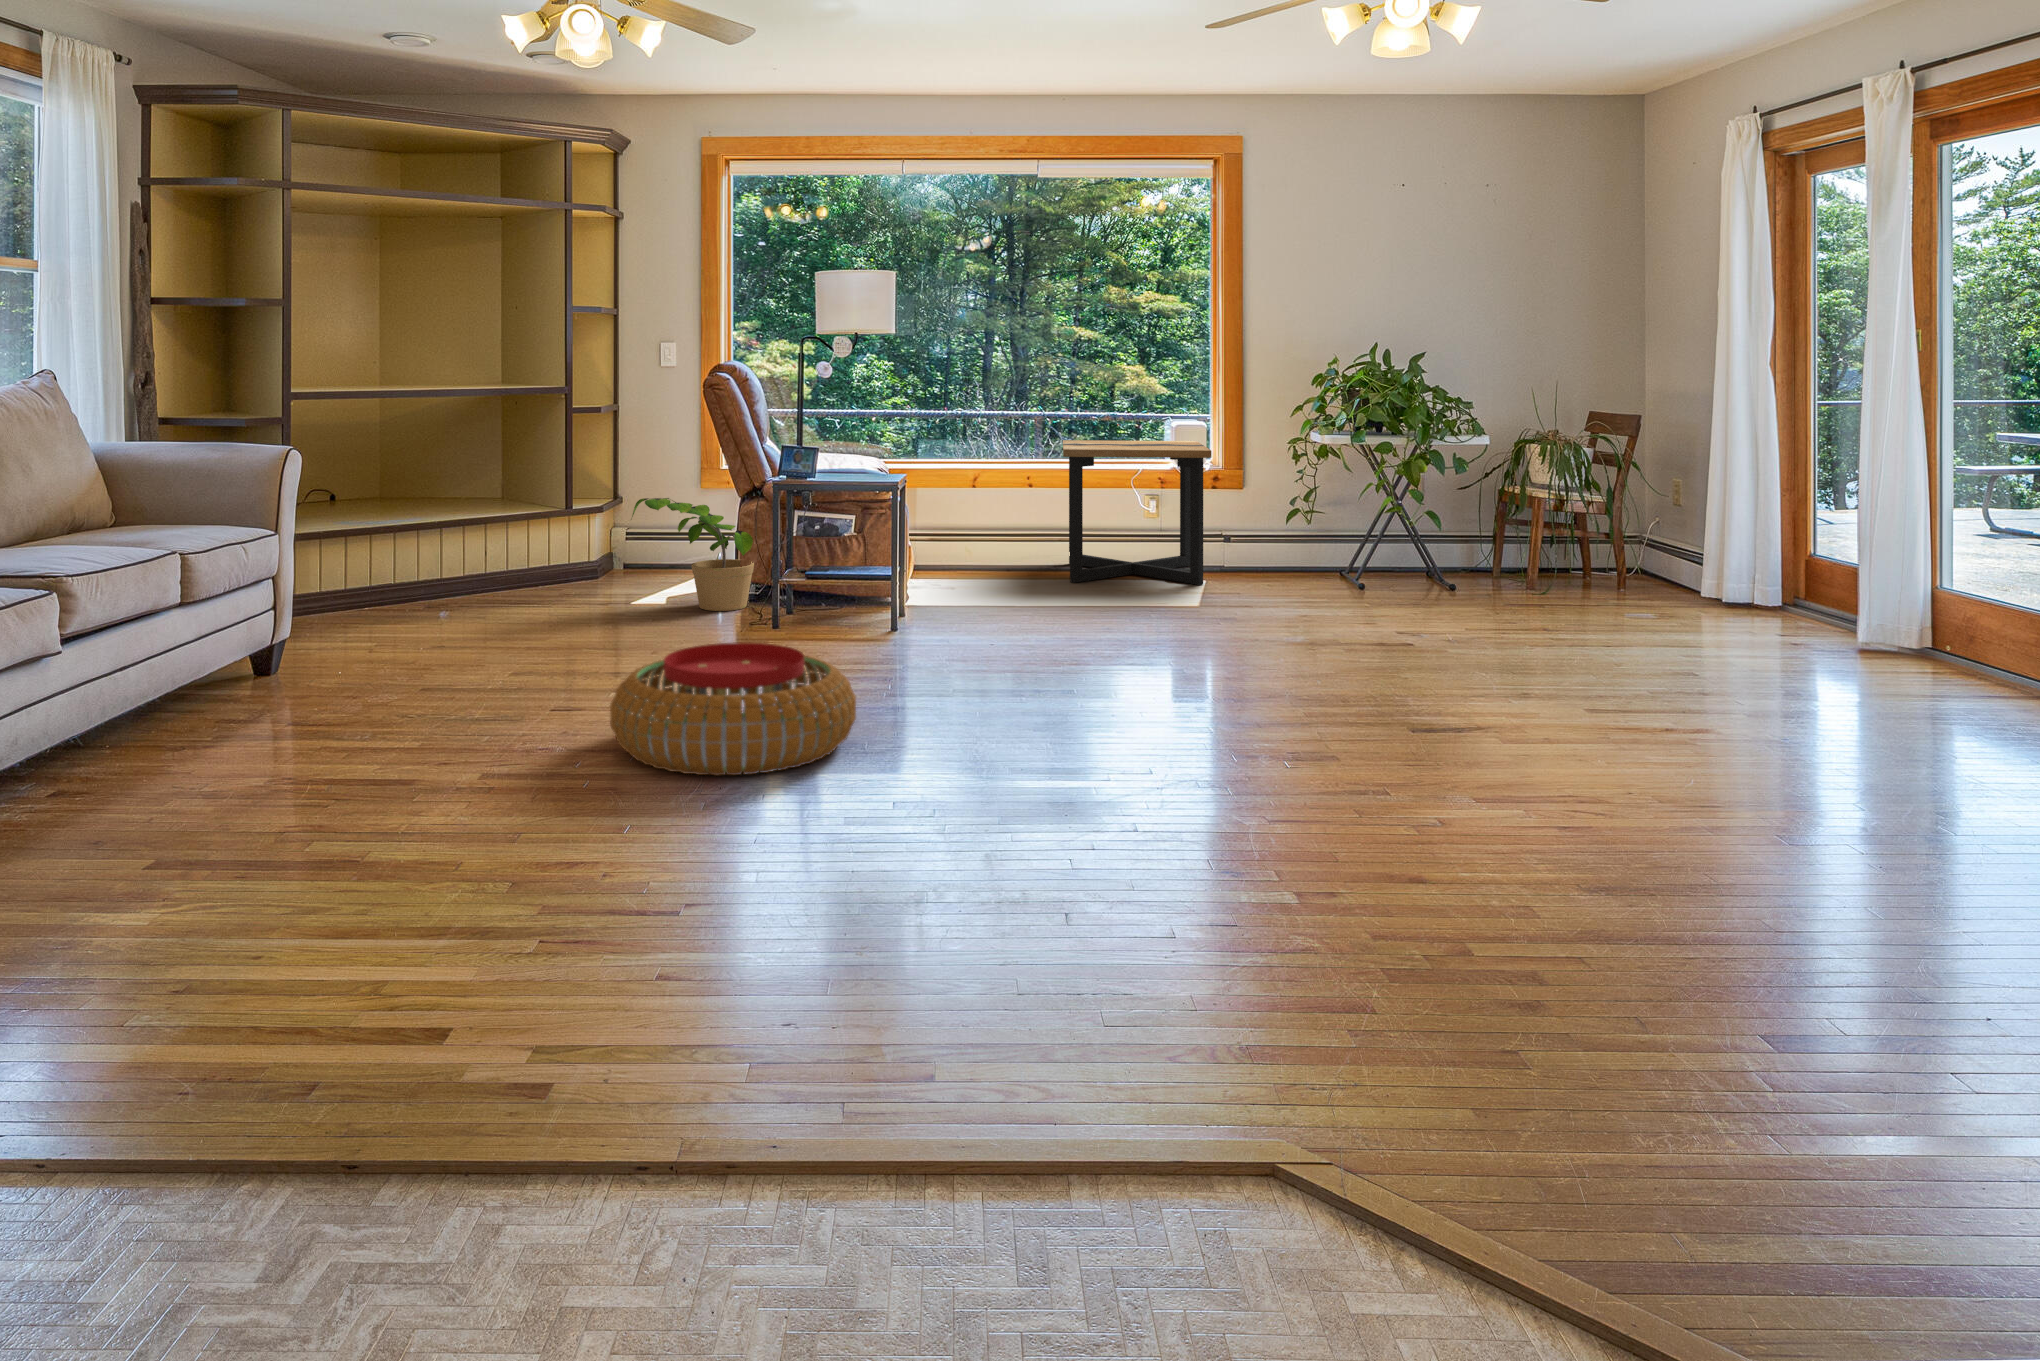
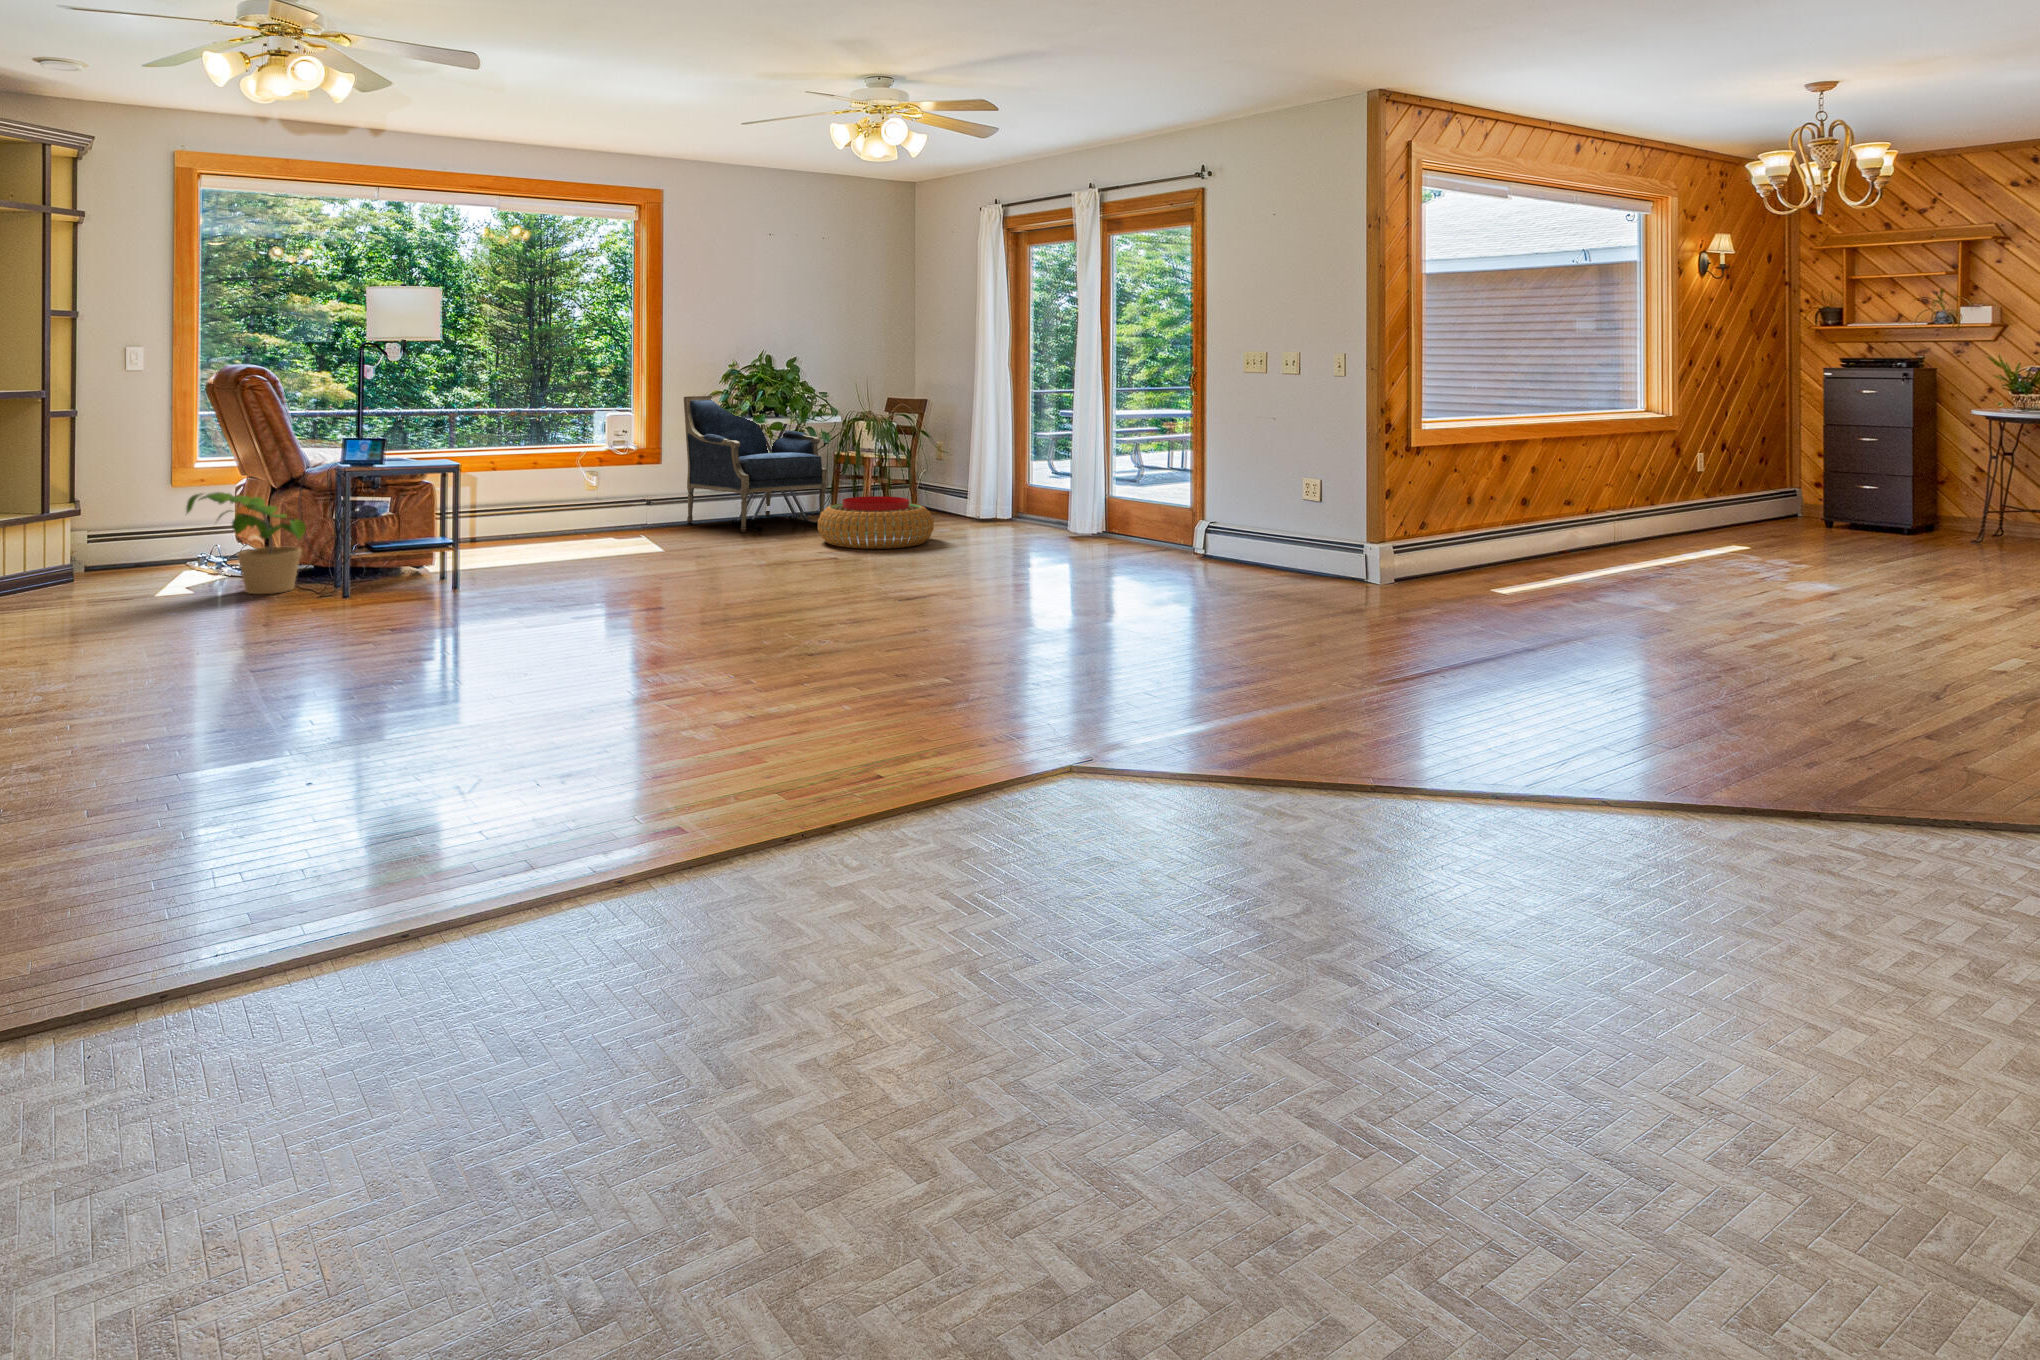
armchair: none [1265,402,1456,587] -> present [684,395,827,532]
side table: present [1063,440,1212,585] -> none [524,428,666,546]
pouf: present [610,643,856,775] -> present [818,496,934,549]

